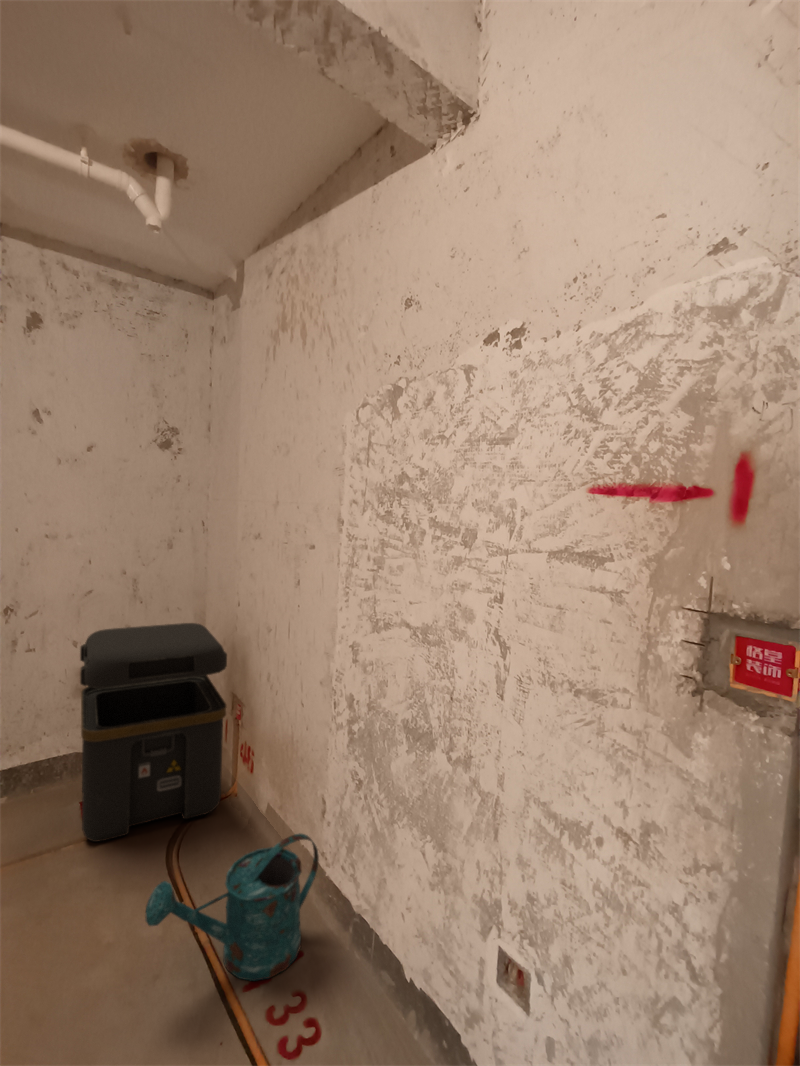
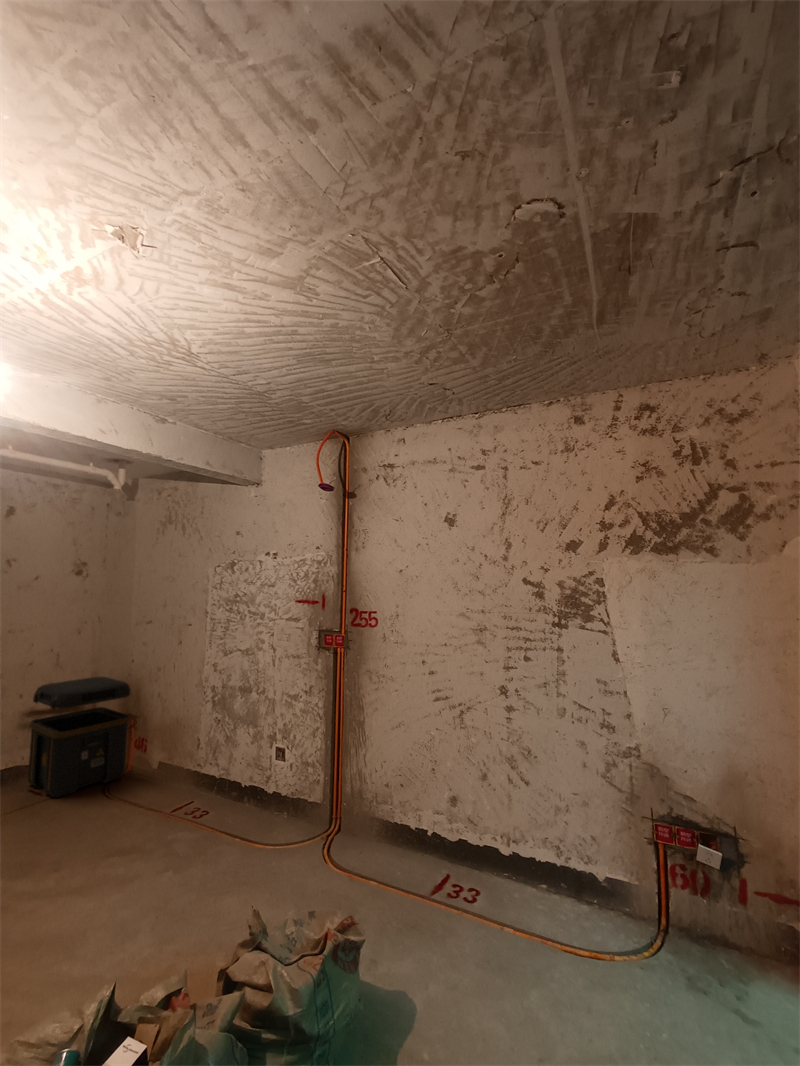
watering can: present [145,833,319,981] -> none [130,751,199,809]

